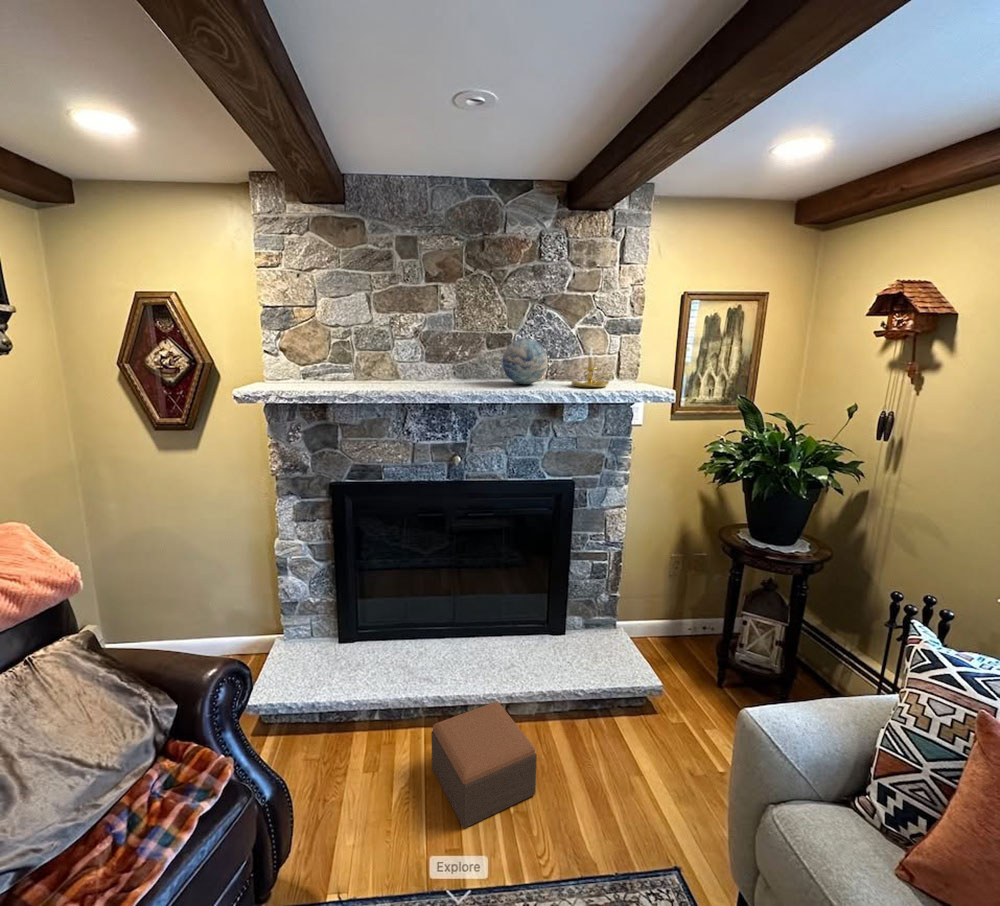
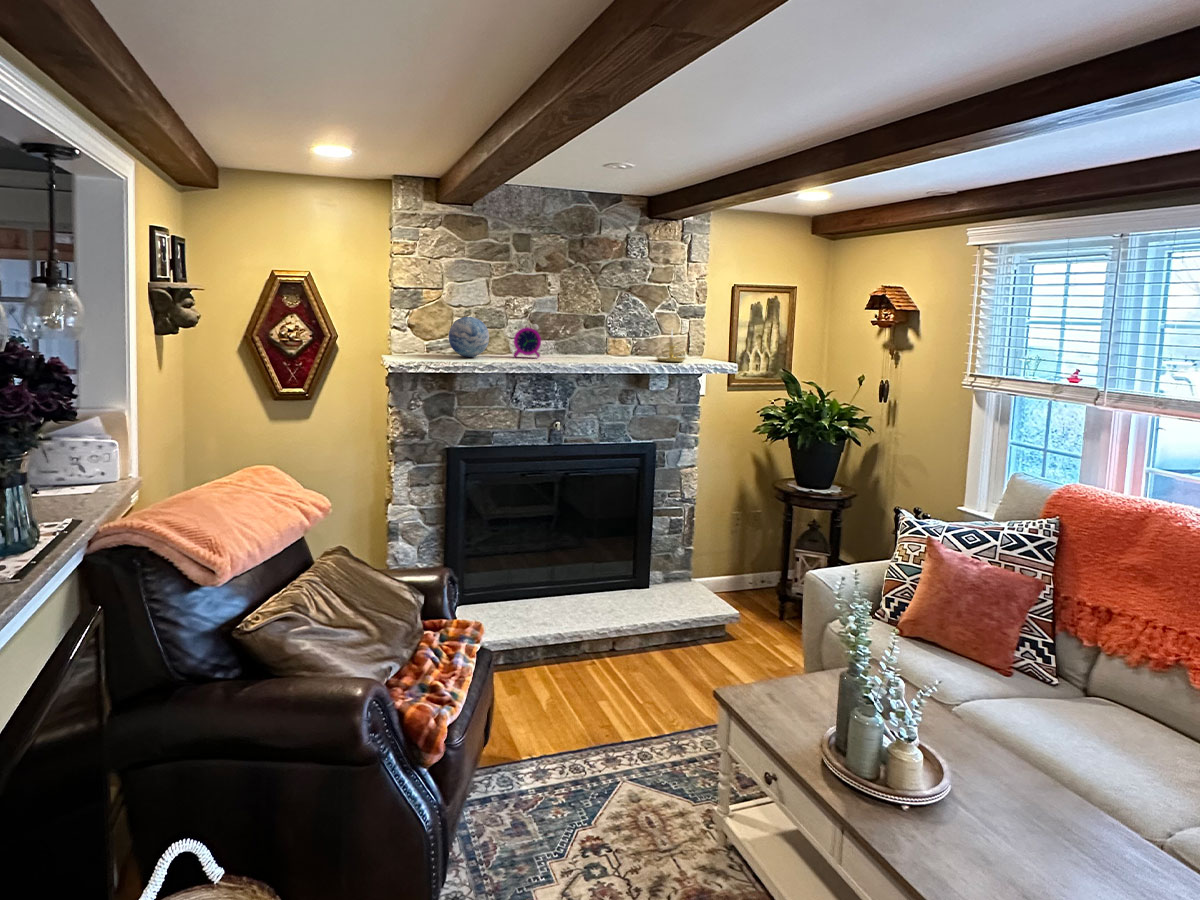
alarm clock: none [394,337,429,384] -> present [514,323,541,357]
decorative orb: present [502,339,548,385] -> present [449,317,489,357]
footstool: present [431,702,537,828] -> none [570,617,658,690]

